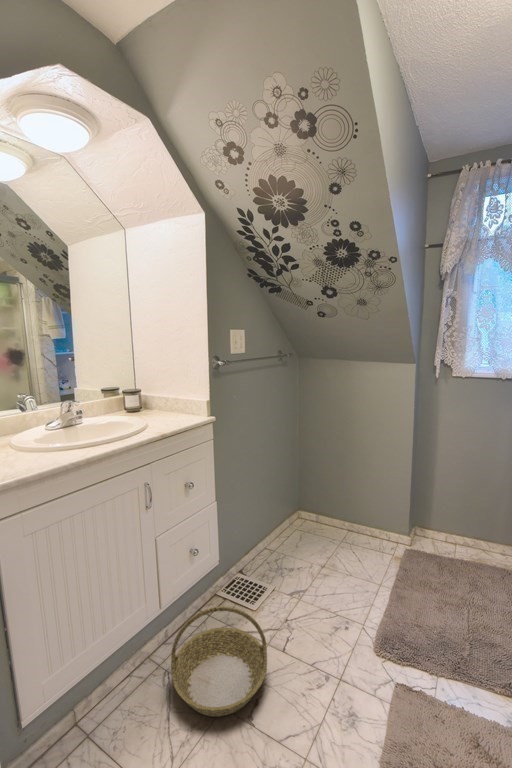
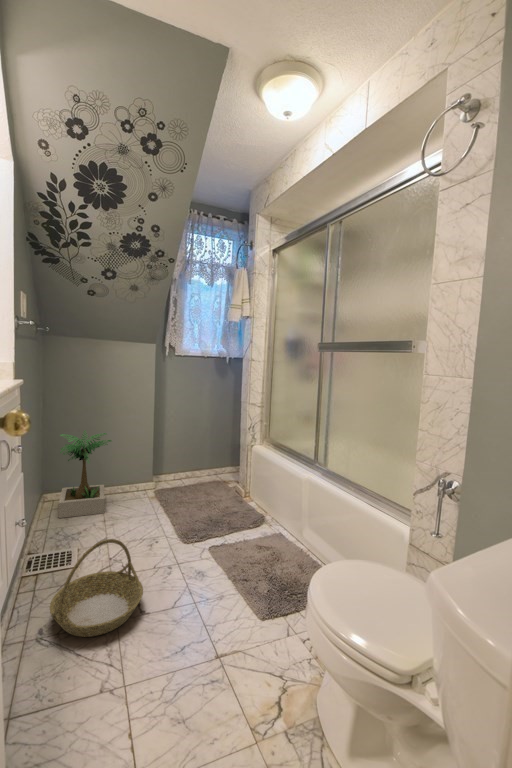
potted plant: none [291,457,355,556] -> present [59,430,111,518]

